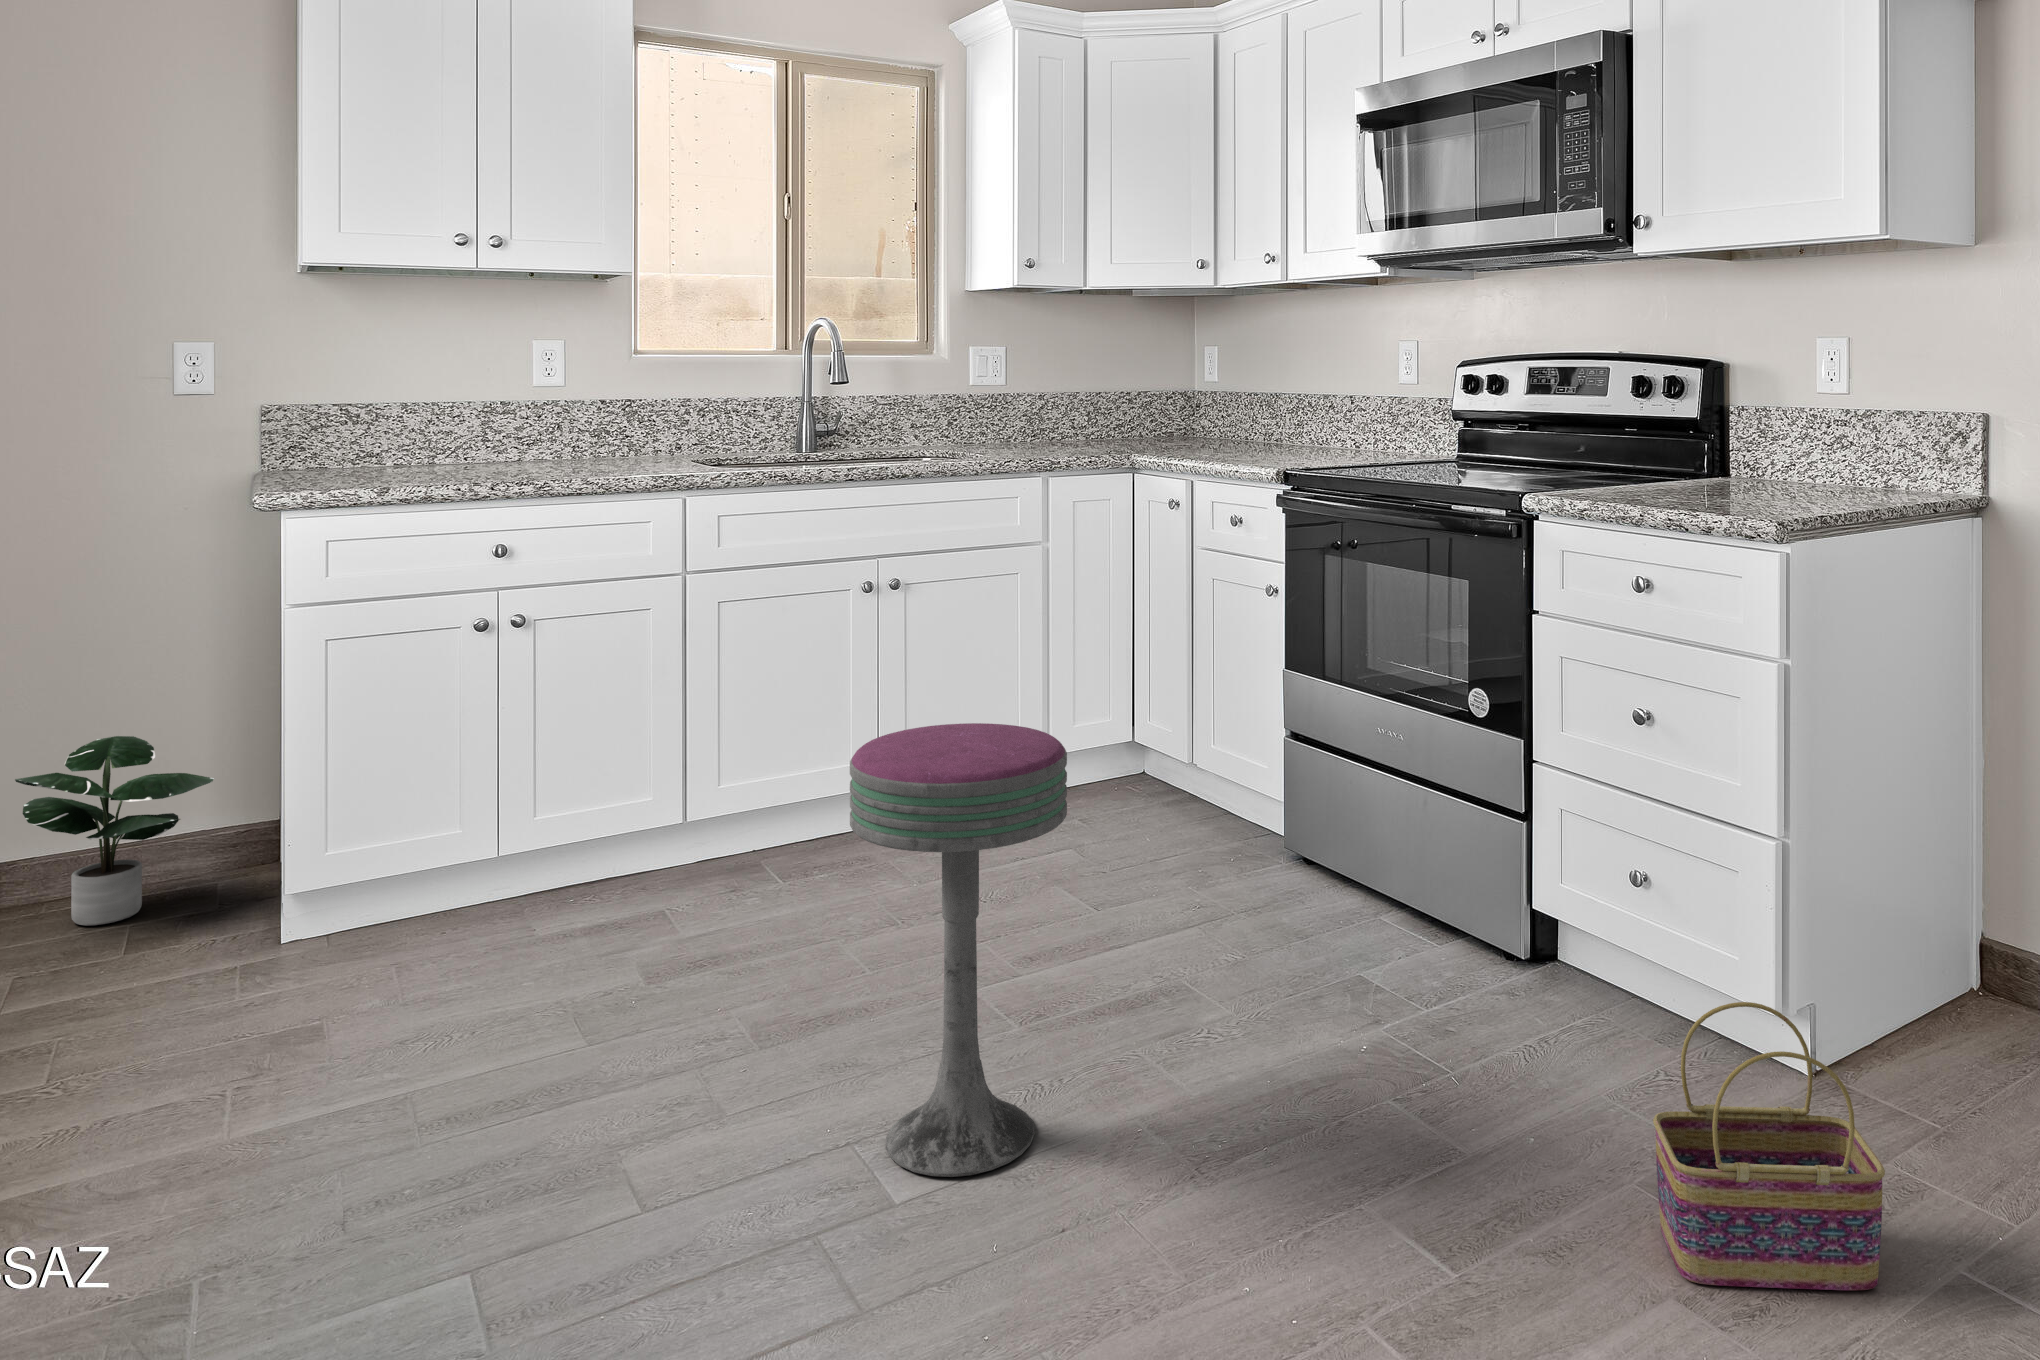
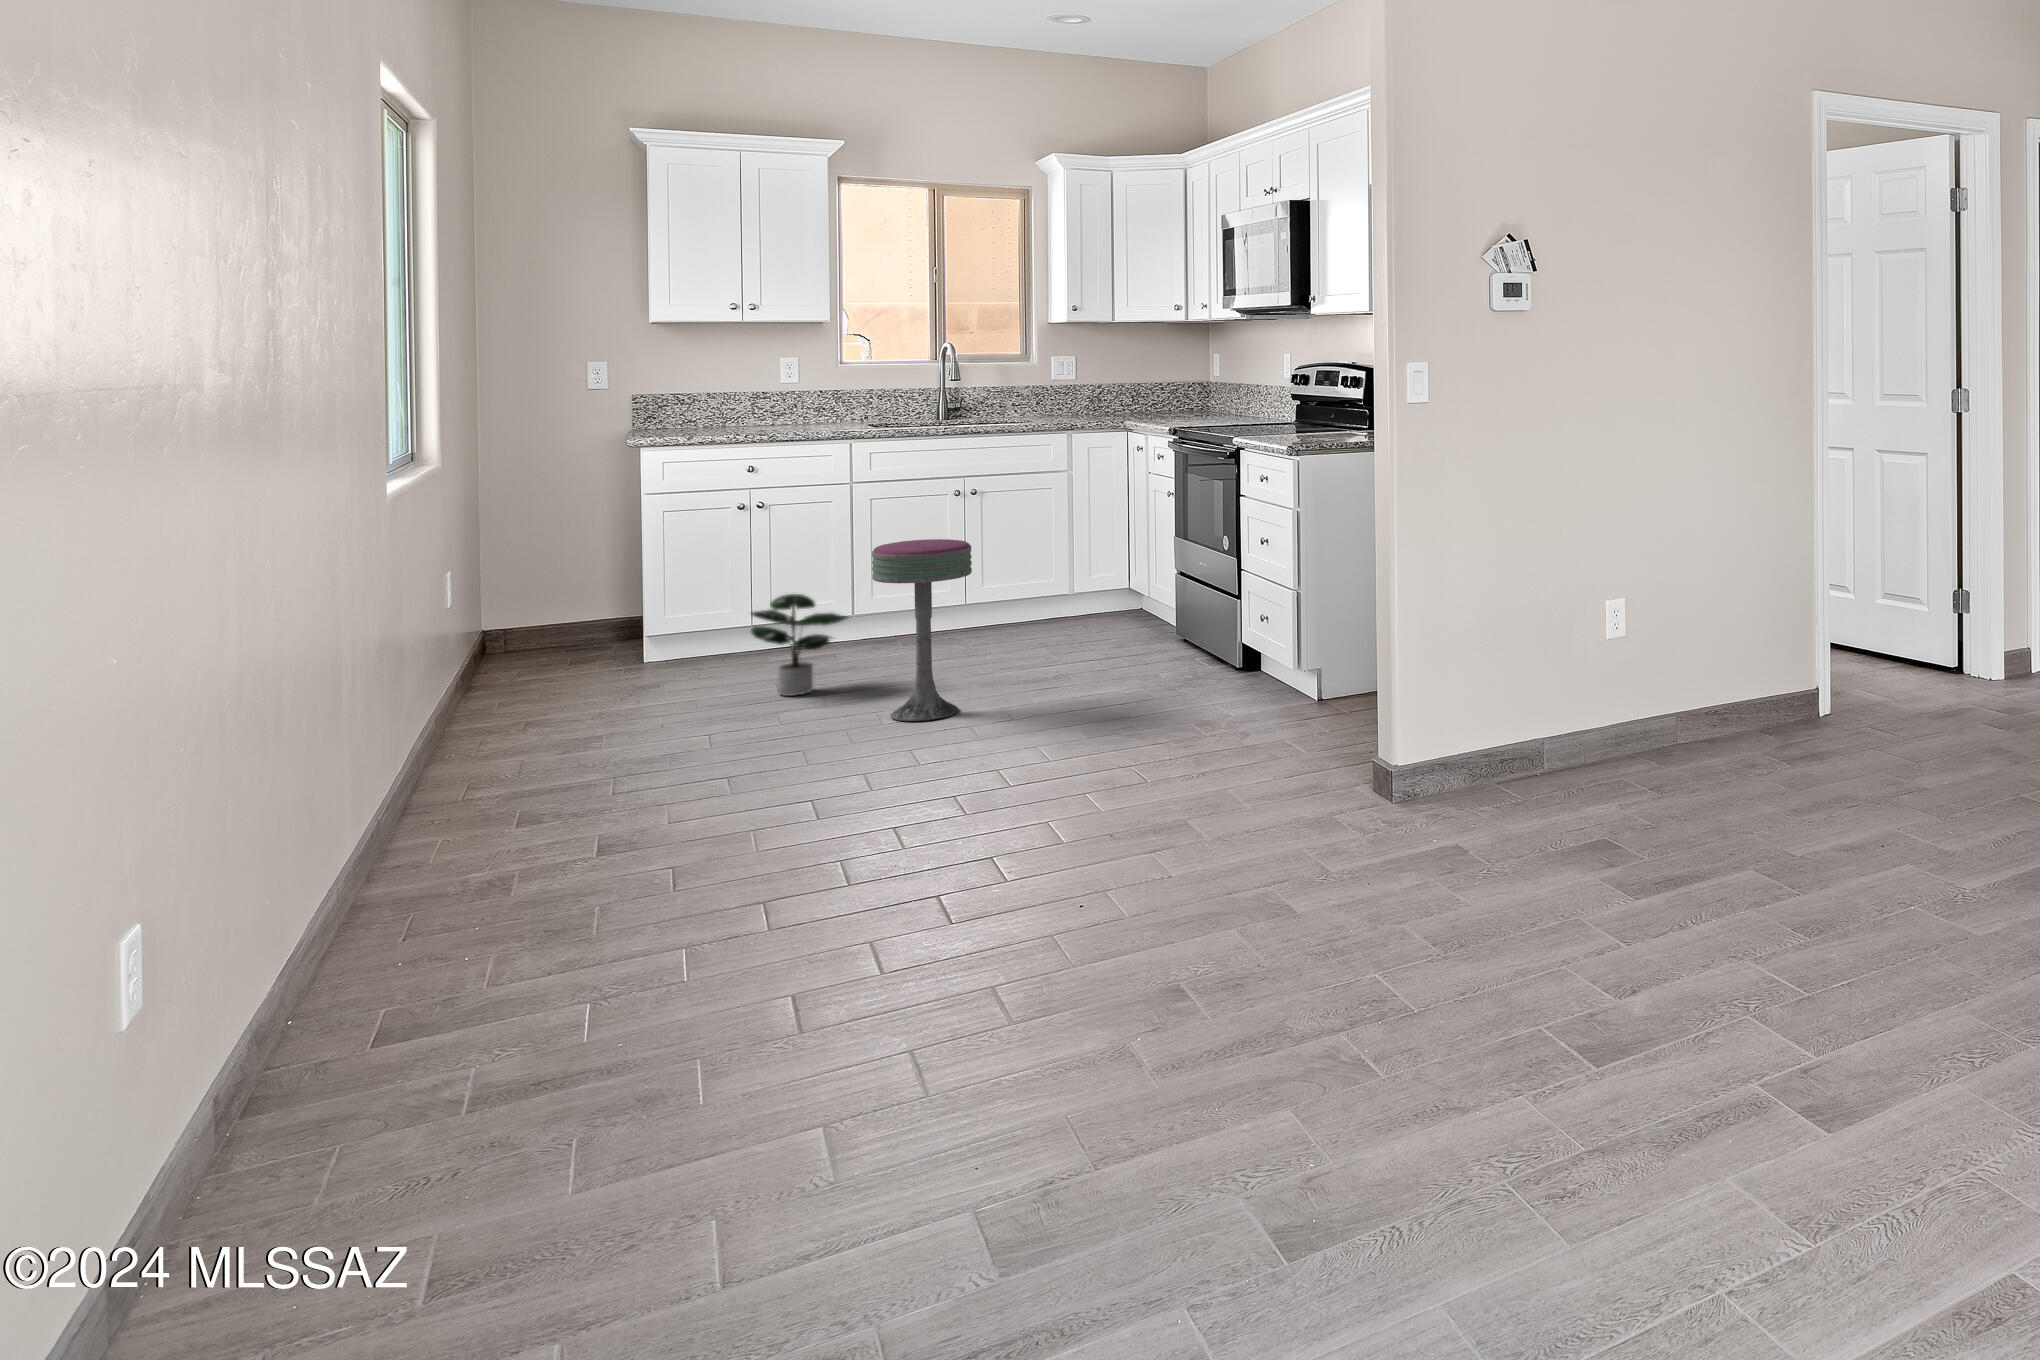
potted plant: present [15,736,214,925] -> present [751,594,849,696]
basket: present [1653,1002,1885,1290] -> none [1172,642,1261,745]

